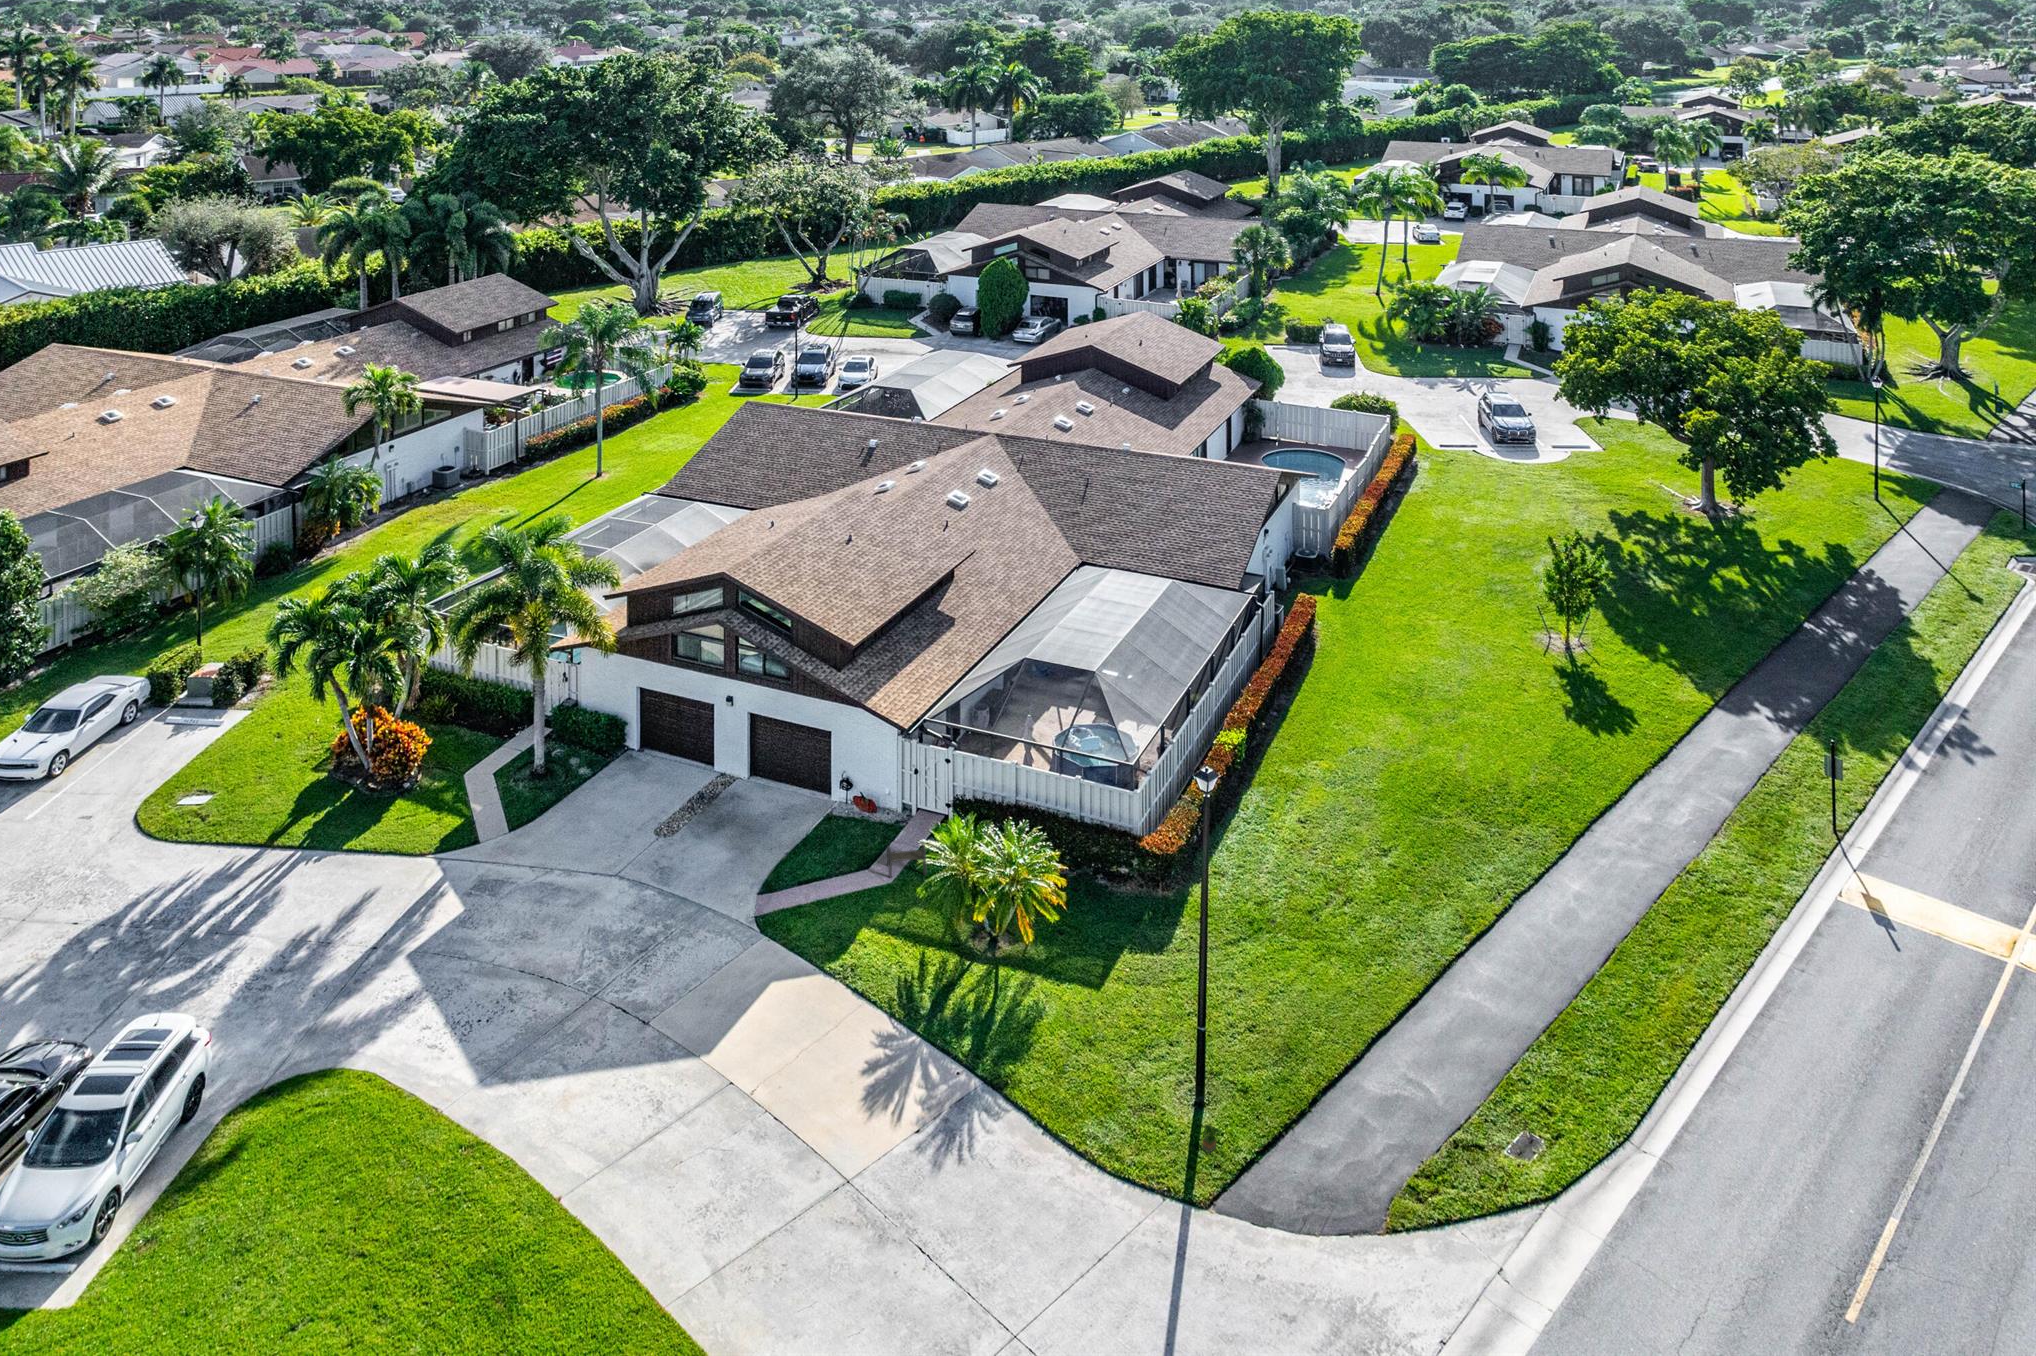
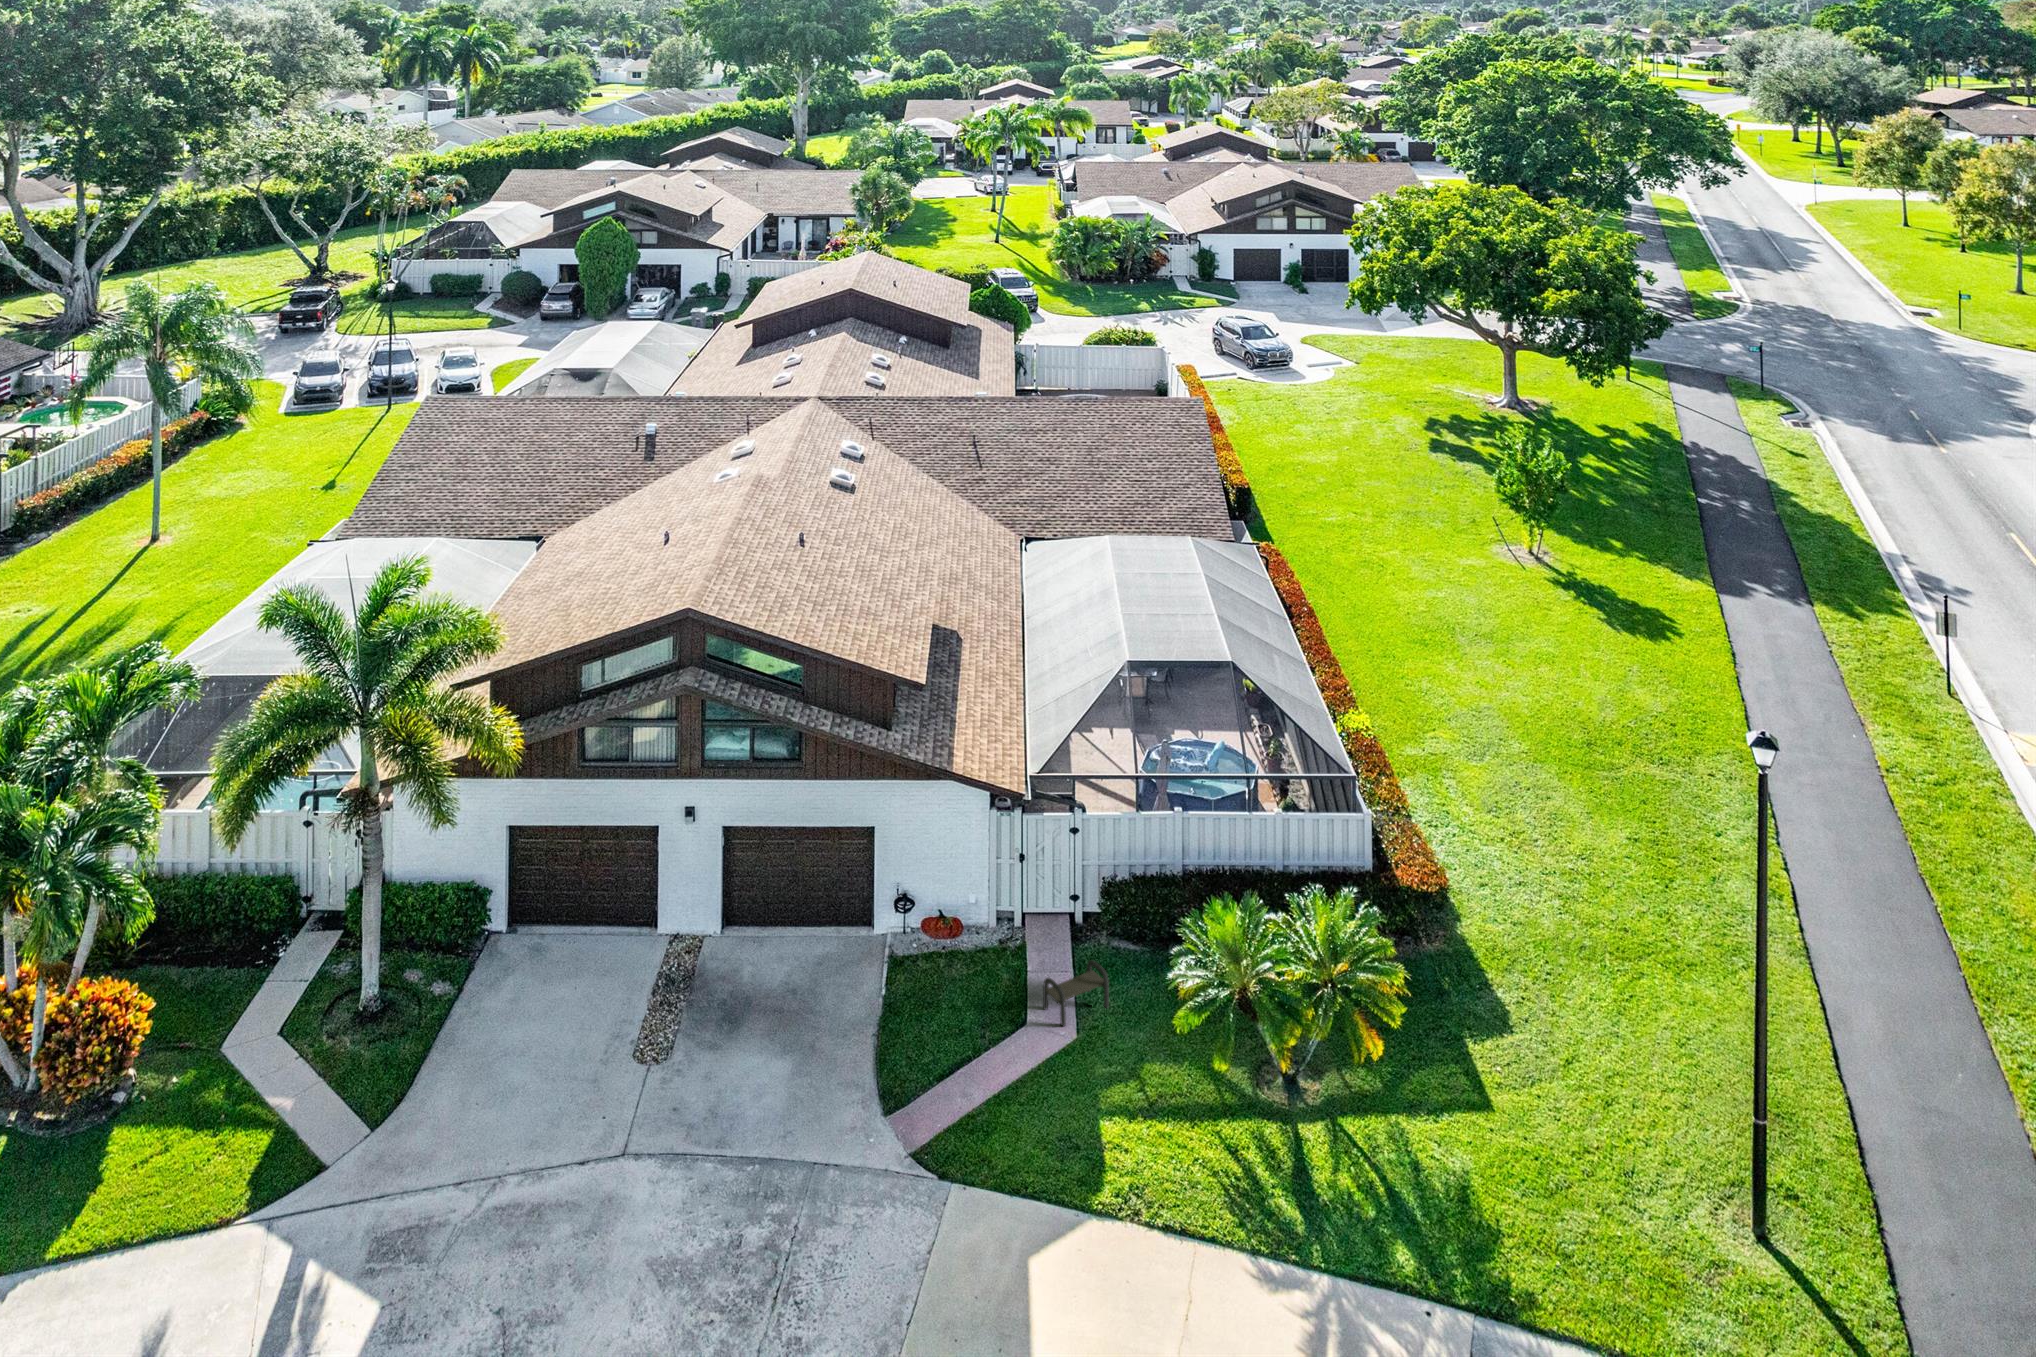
potted tree: present [1202,1124,1220,1153] -> none [1856,1274,1893,1320]

